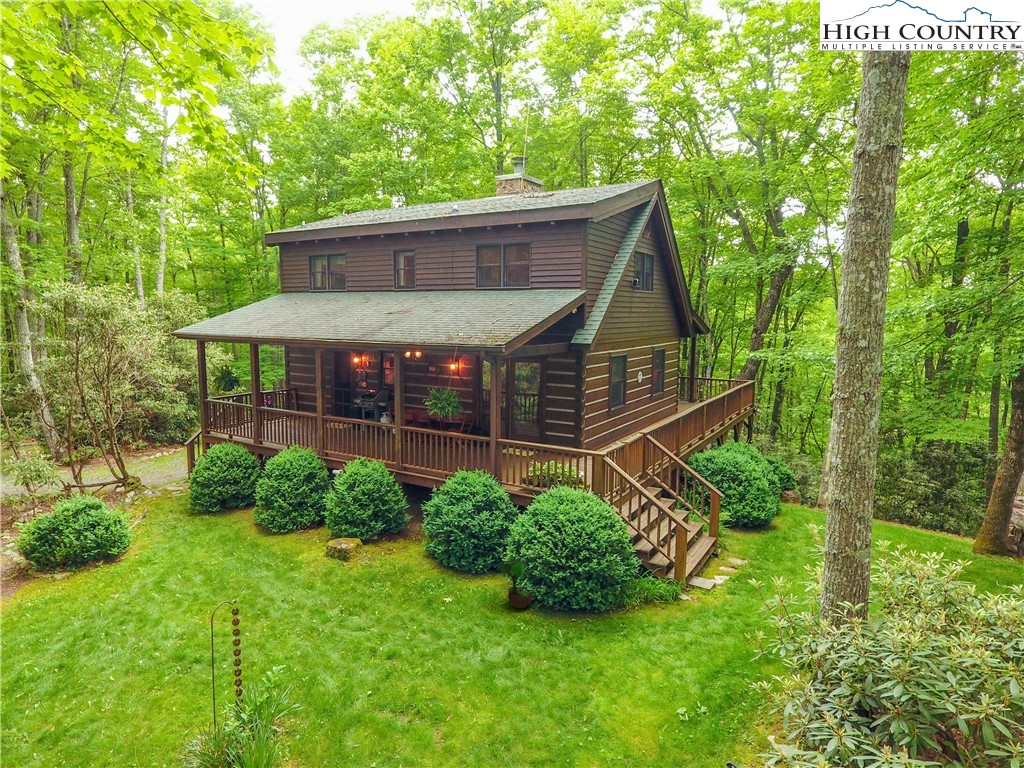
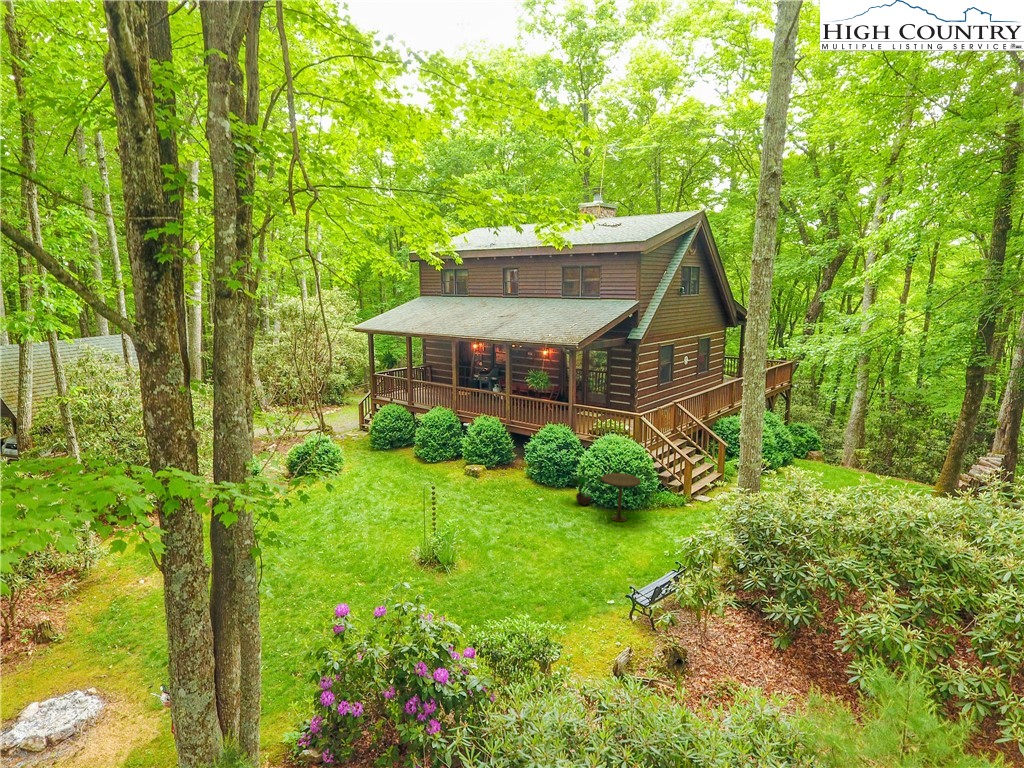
pedestal table: none [552,555,618,644] -> present [601,473,641,522]

